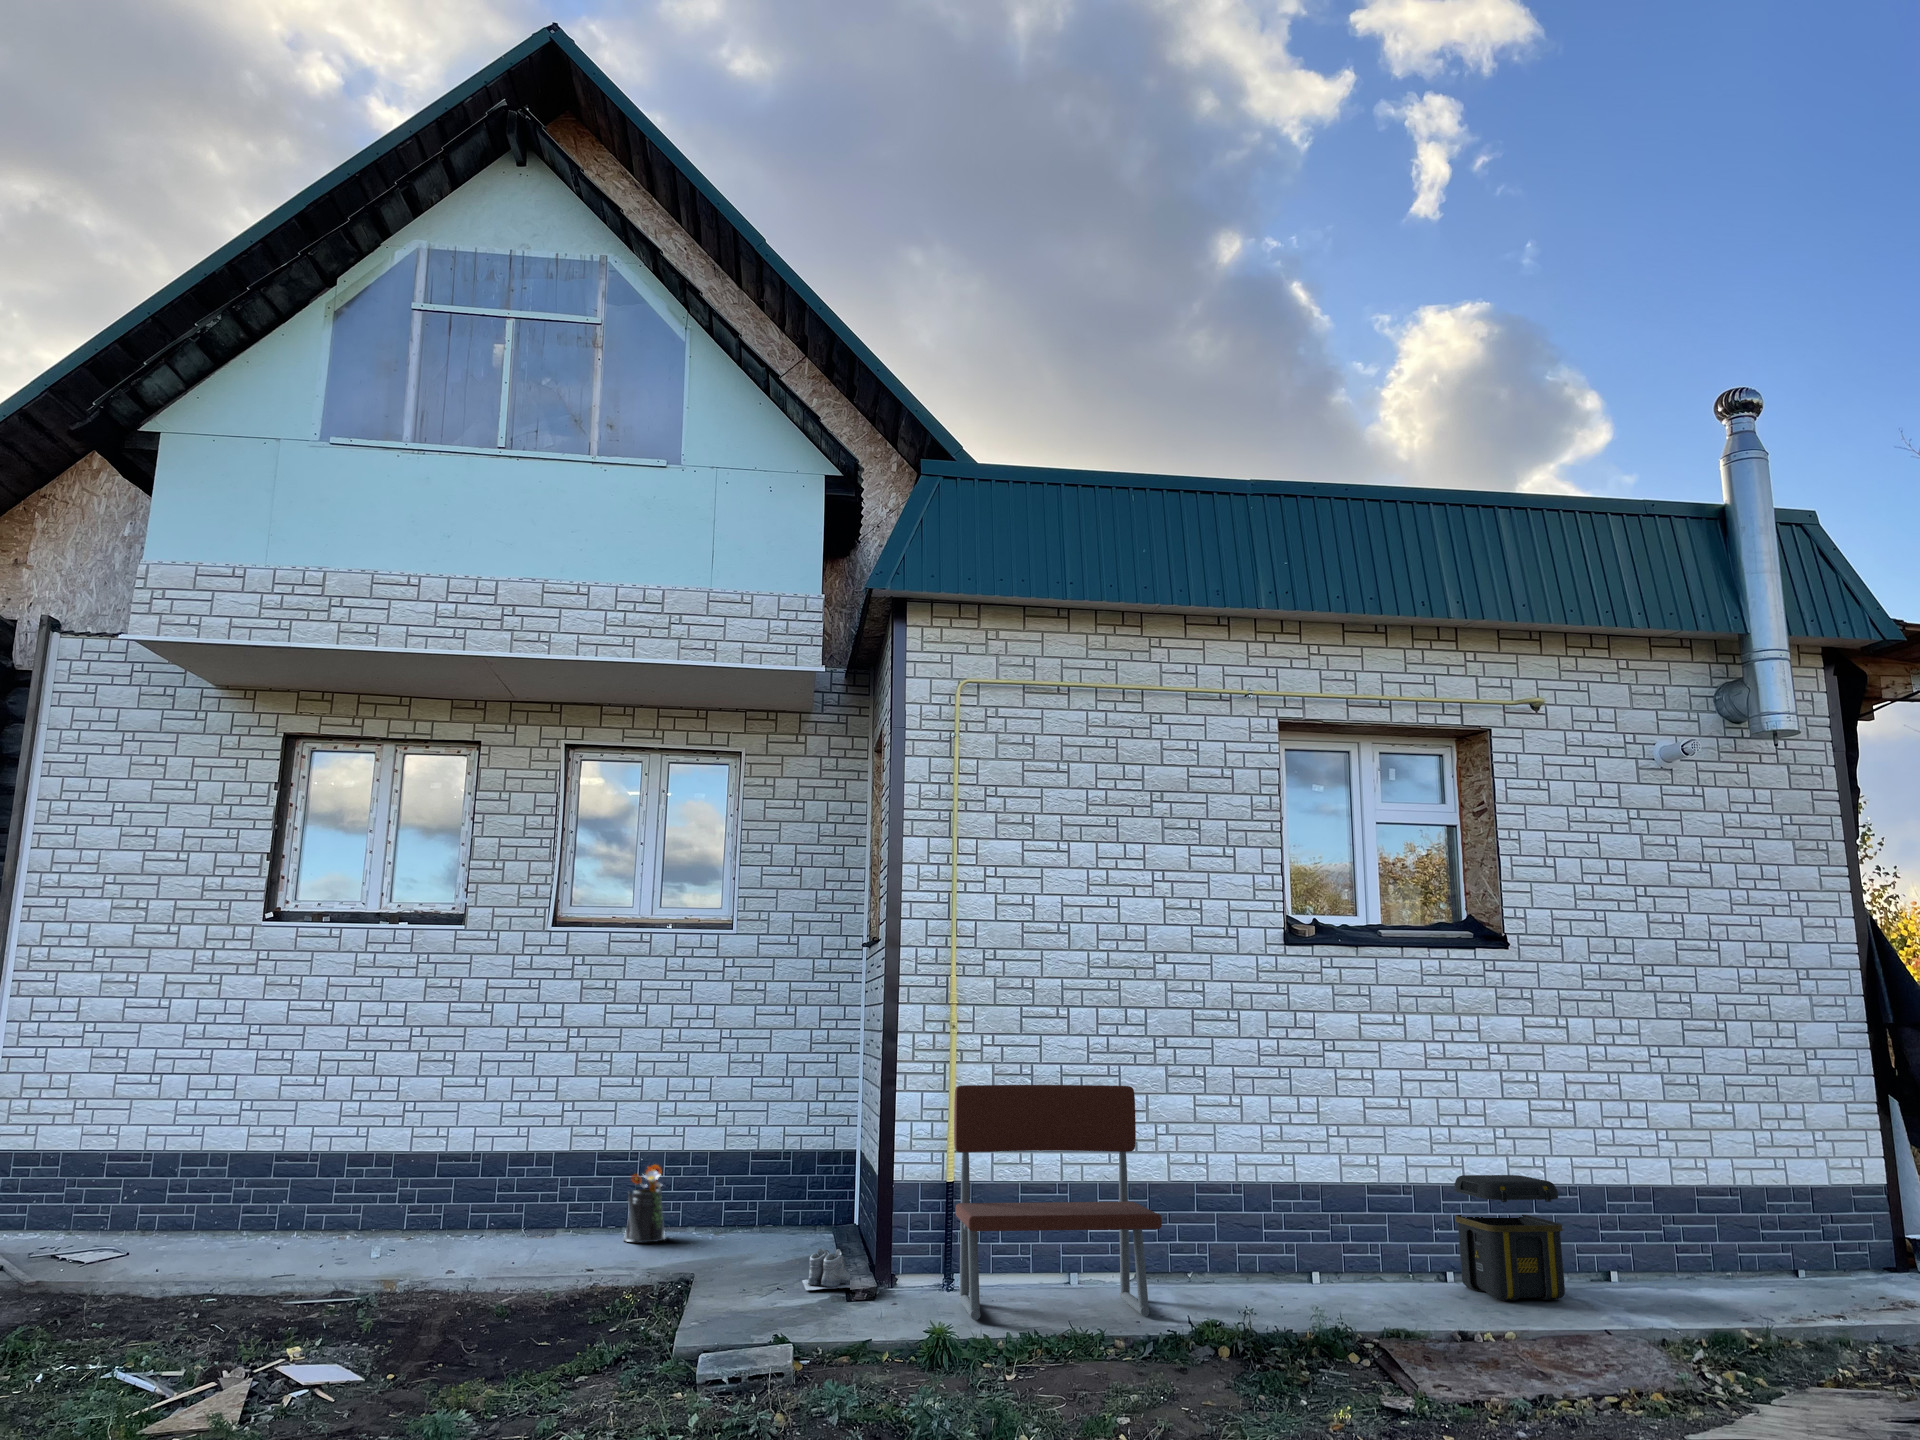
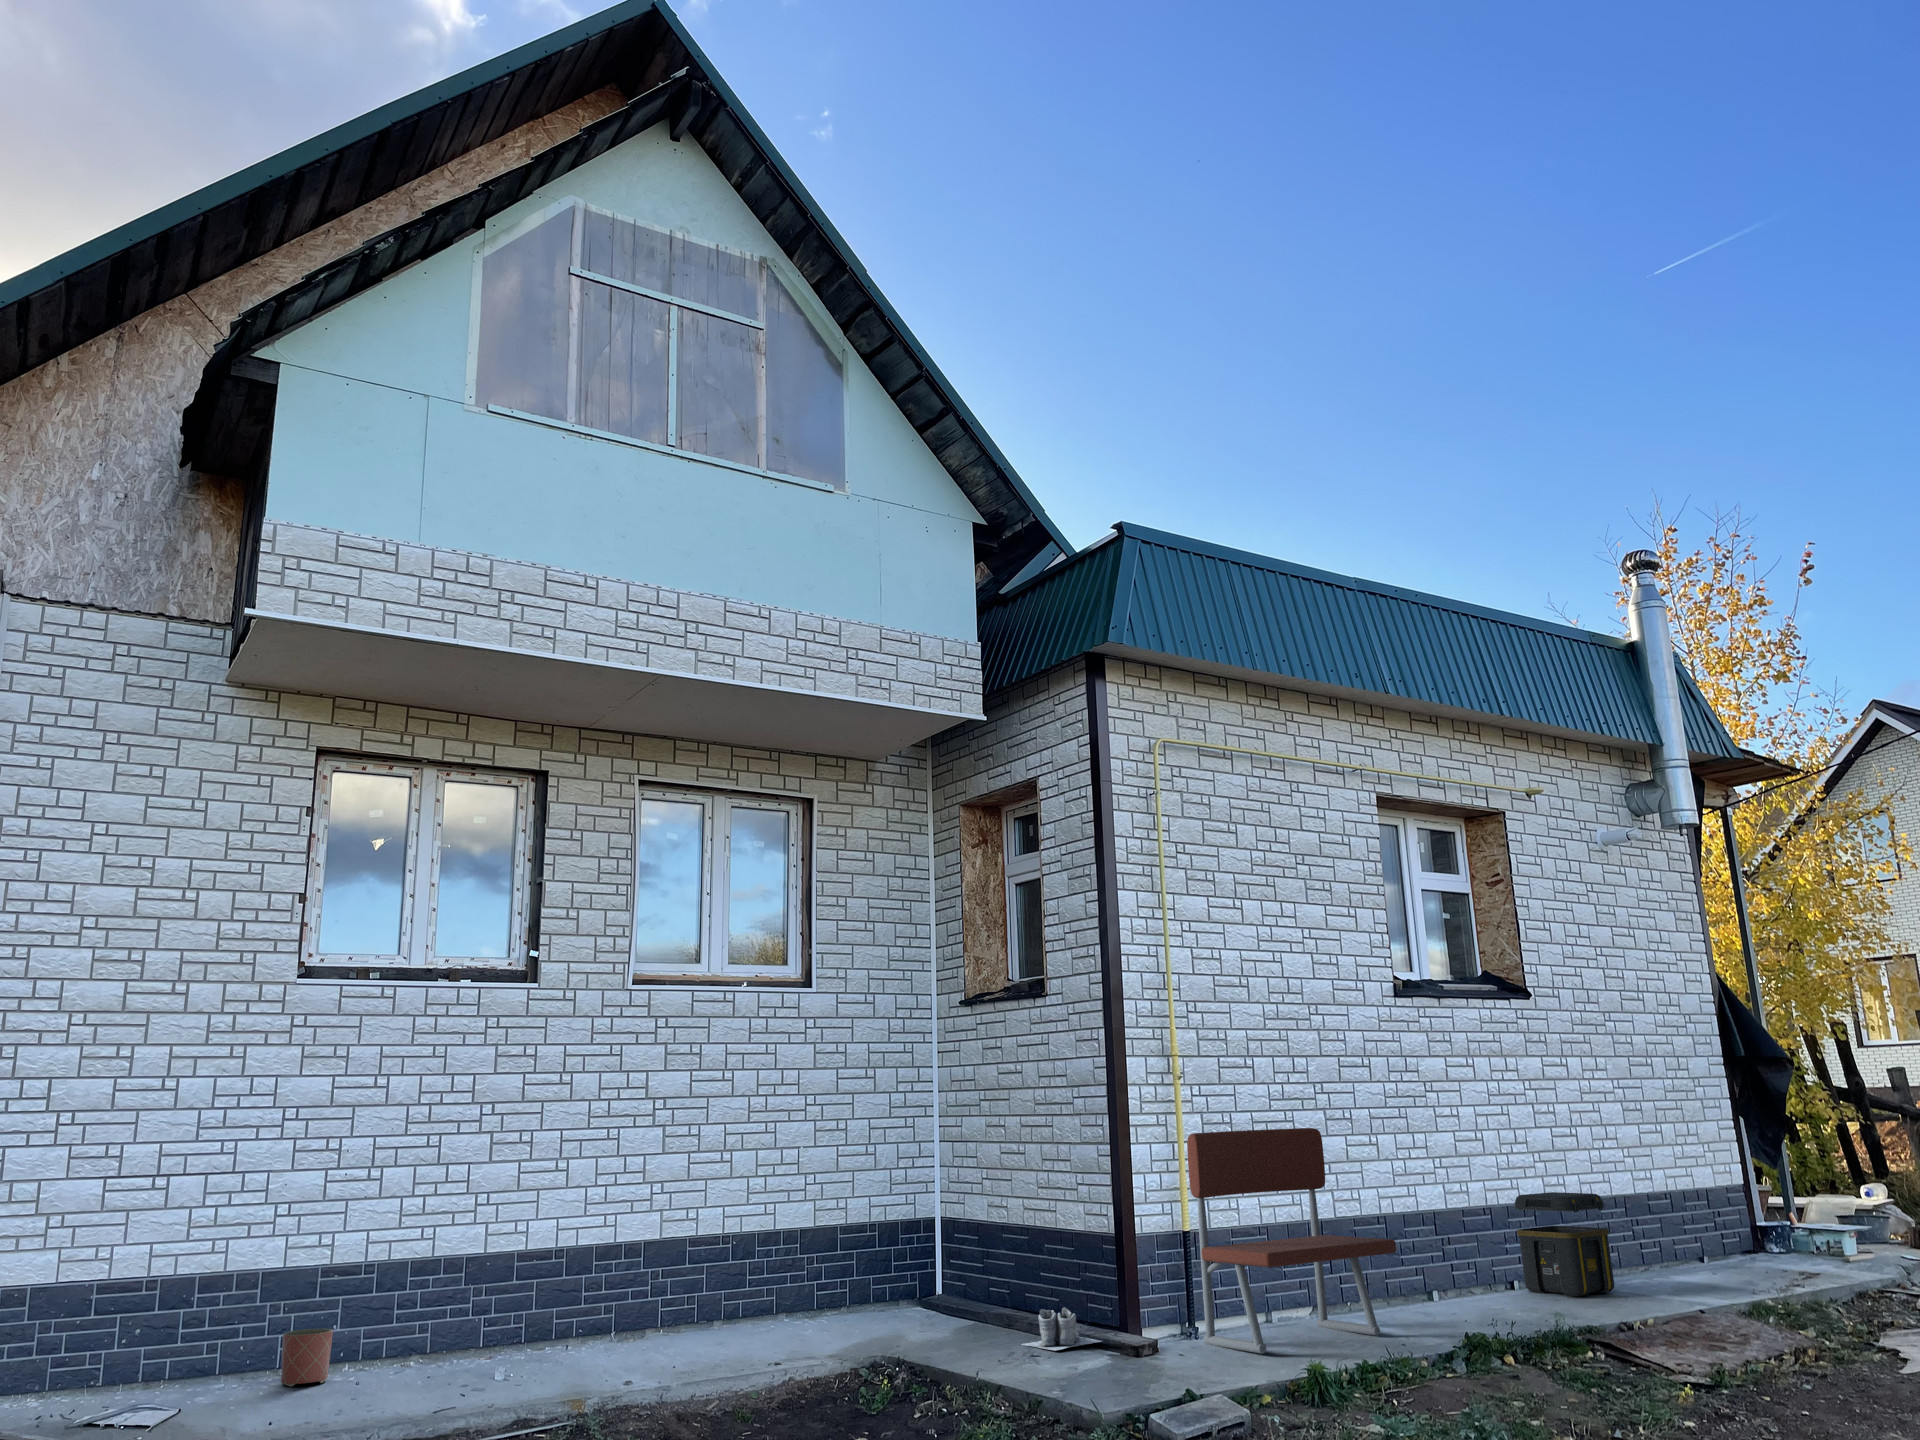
watering can: present [624,1165,665,1243] -> none [738,1246,785,1334]
planter: none [226,1201,269,1246] -> present [281,1329,333,1387]

